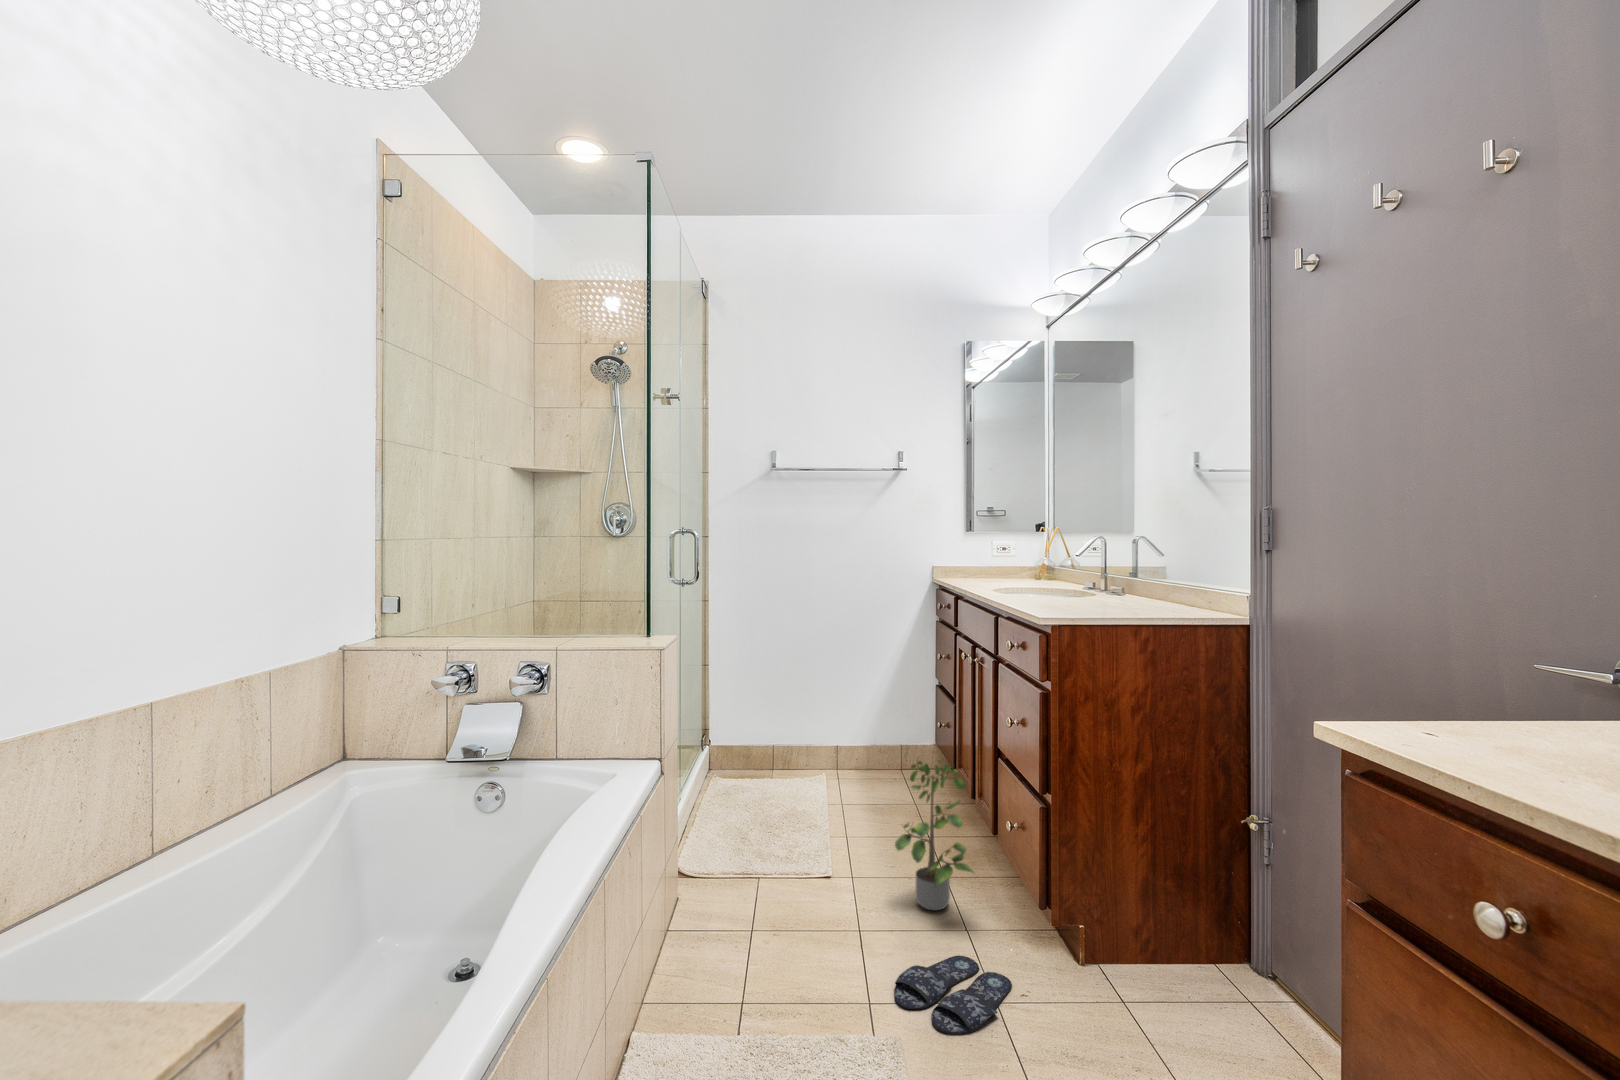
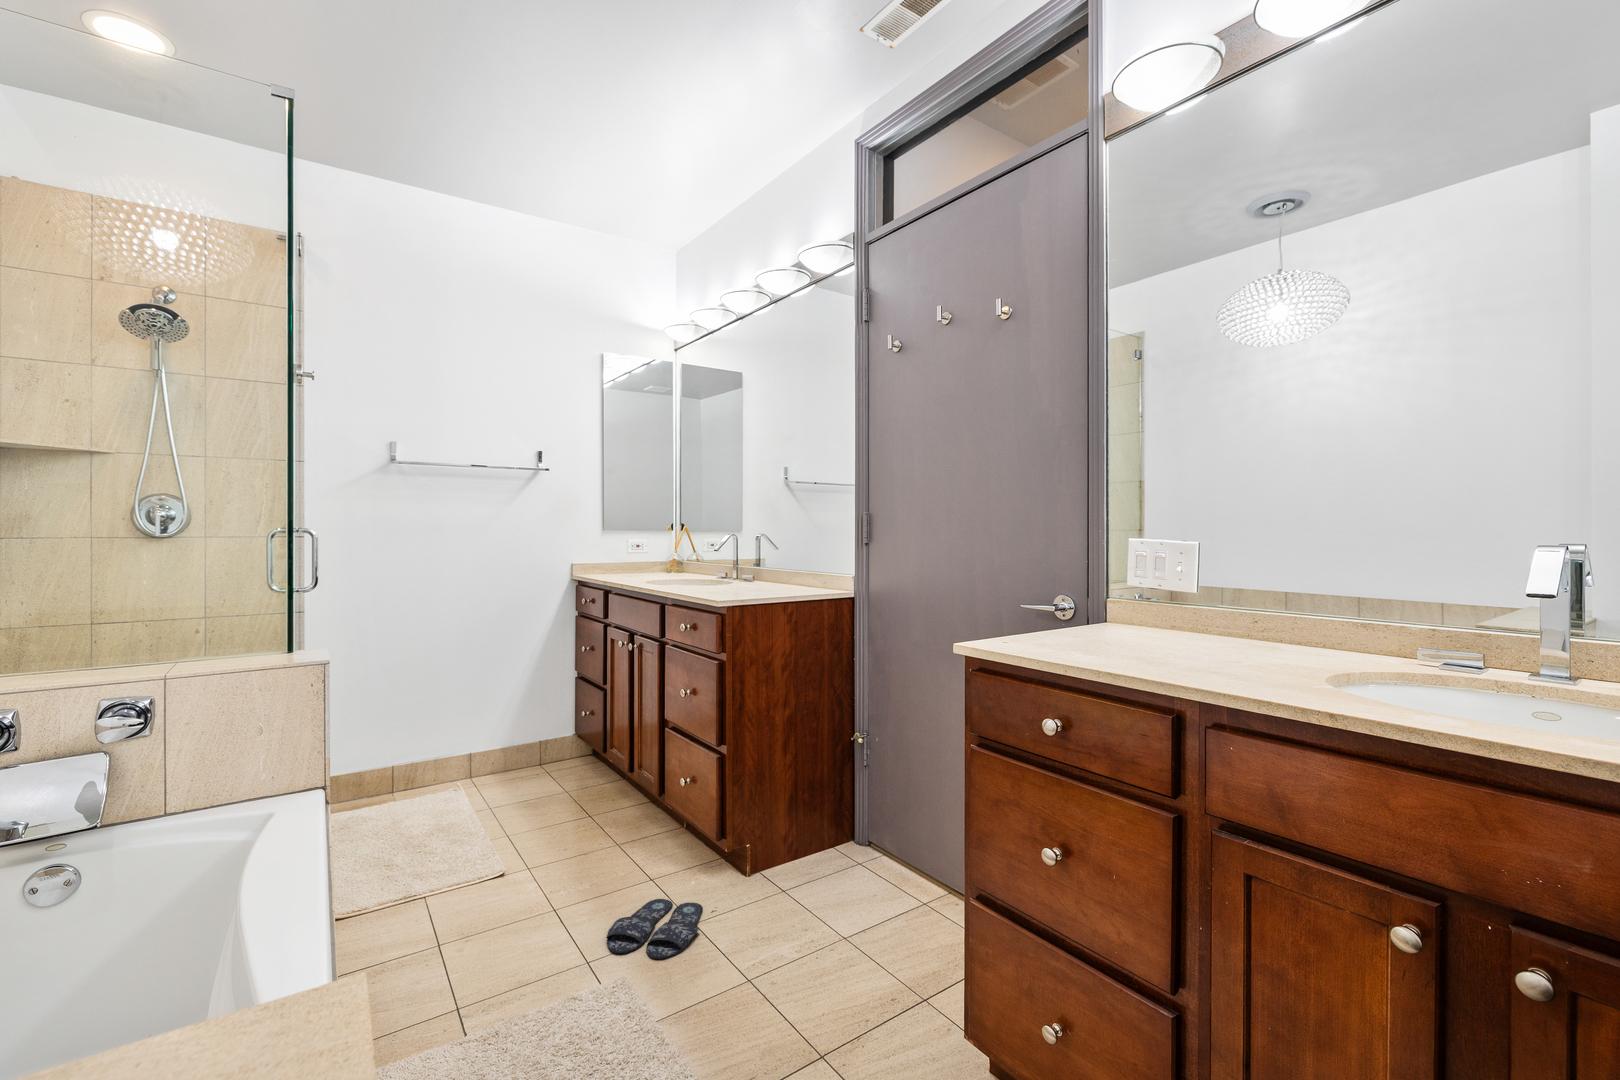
potted plant: present [895,761,973,910] -> none [579,736,660,874]

